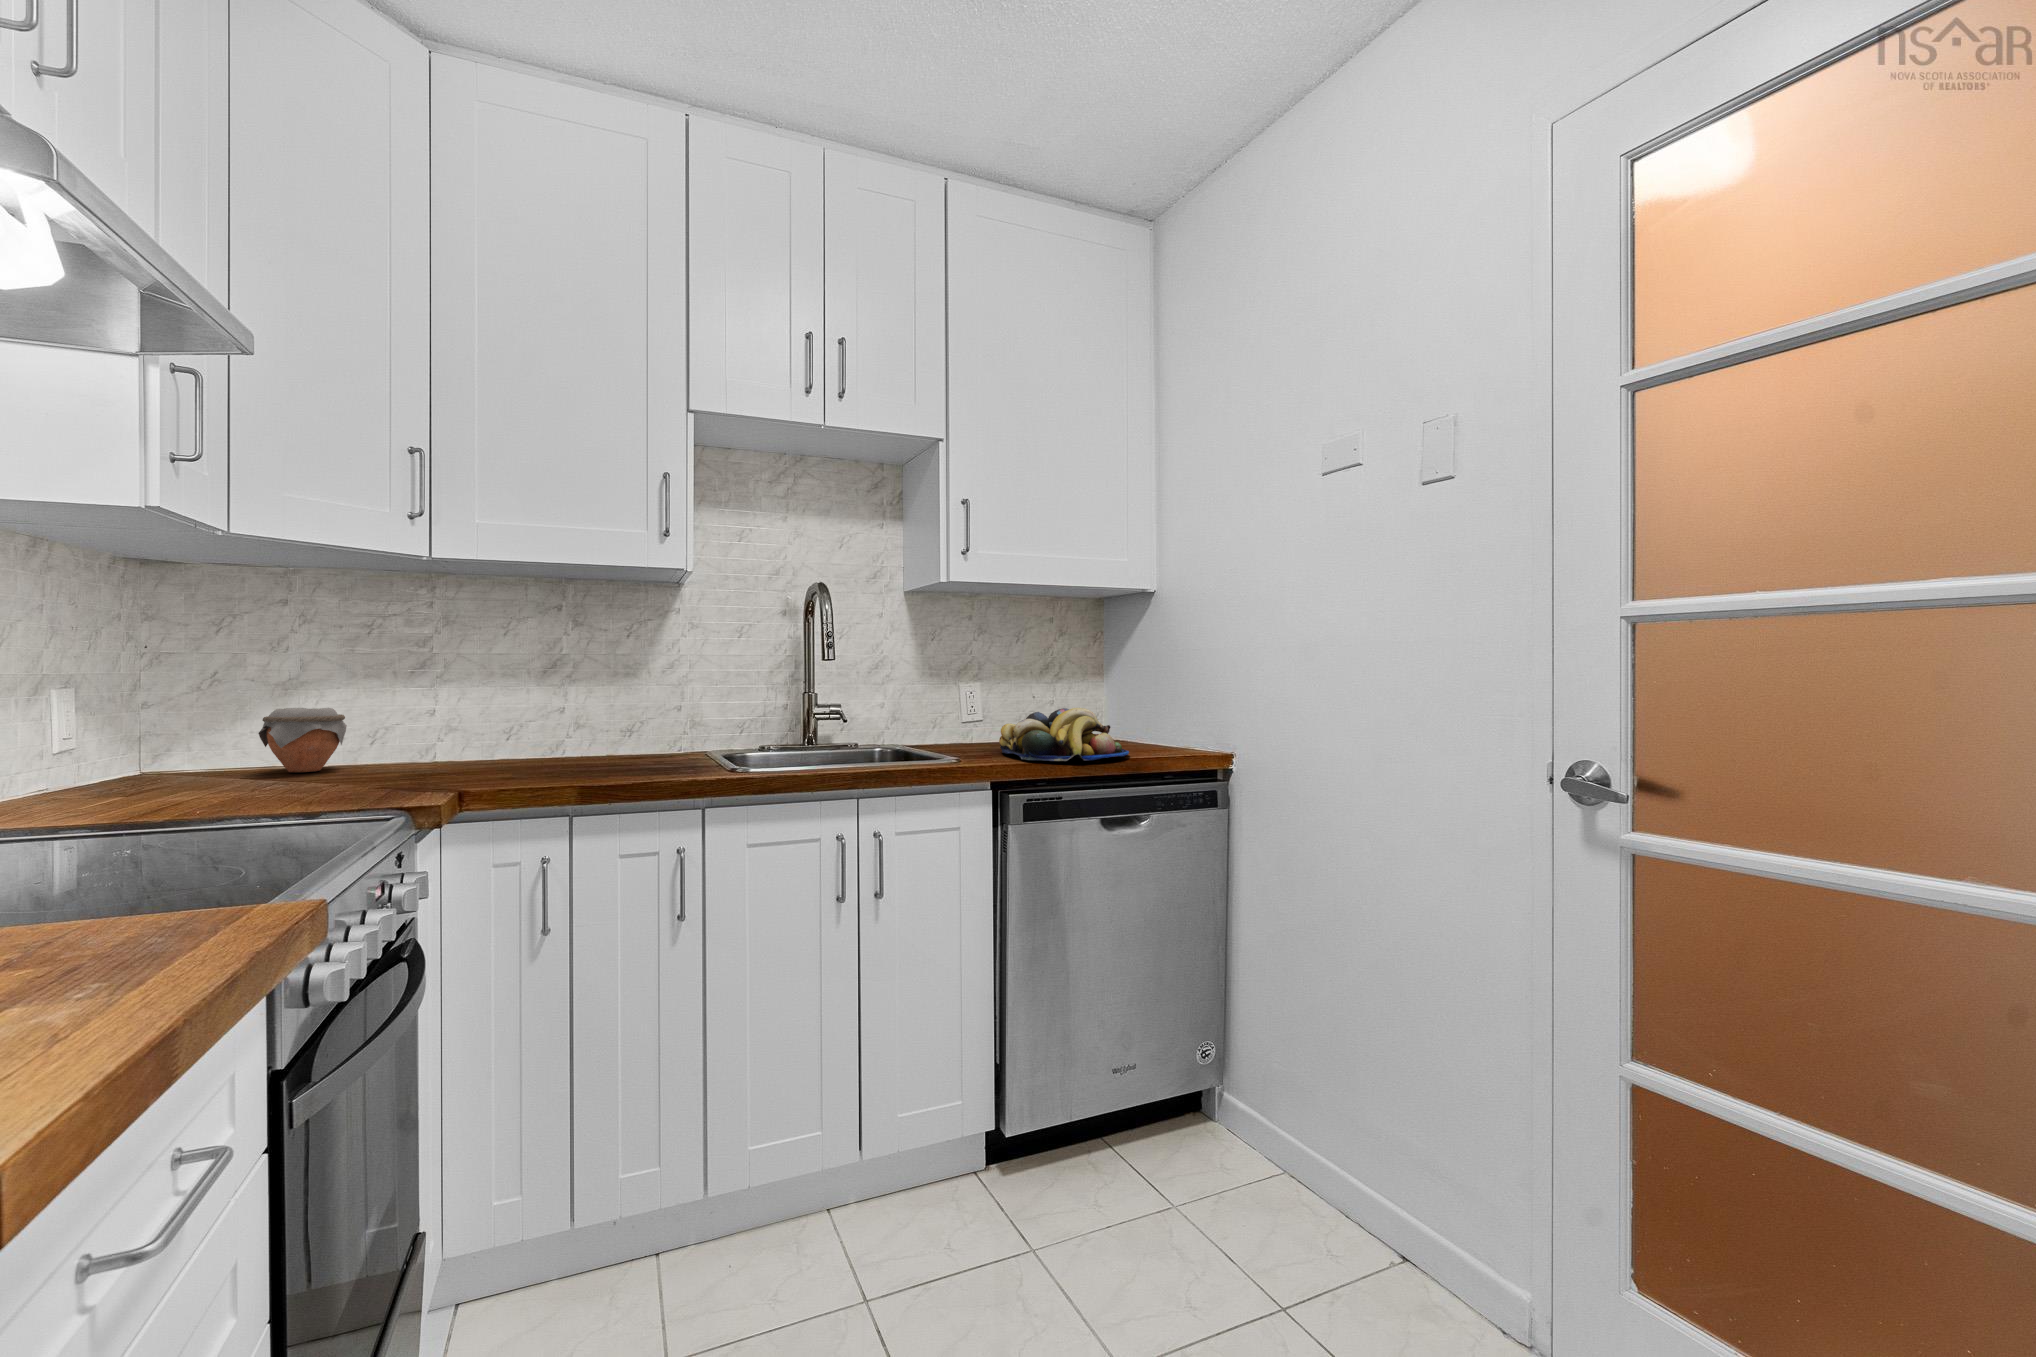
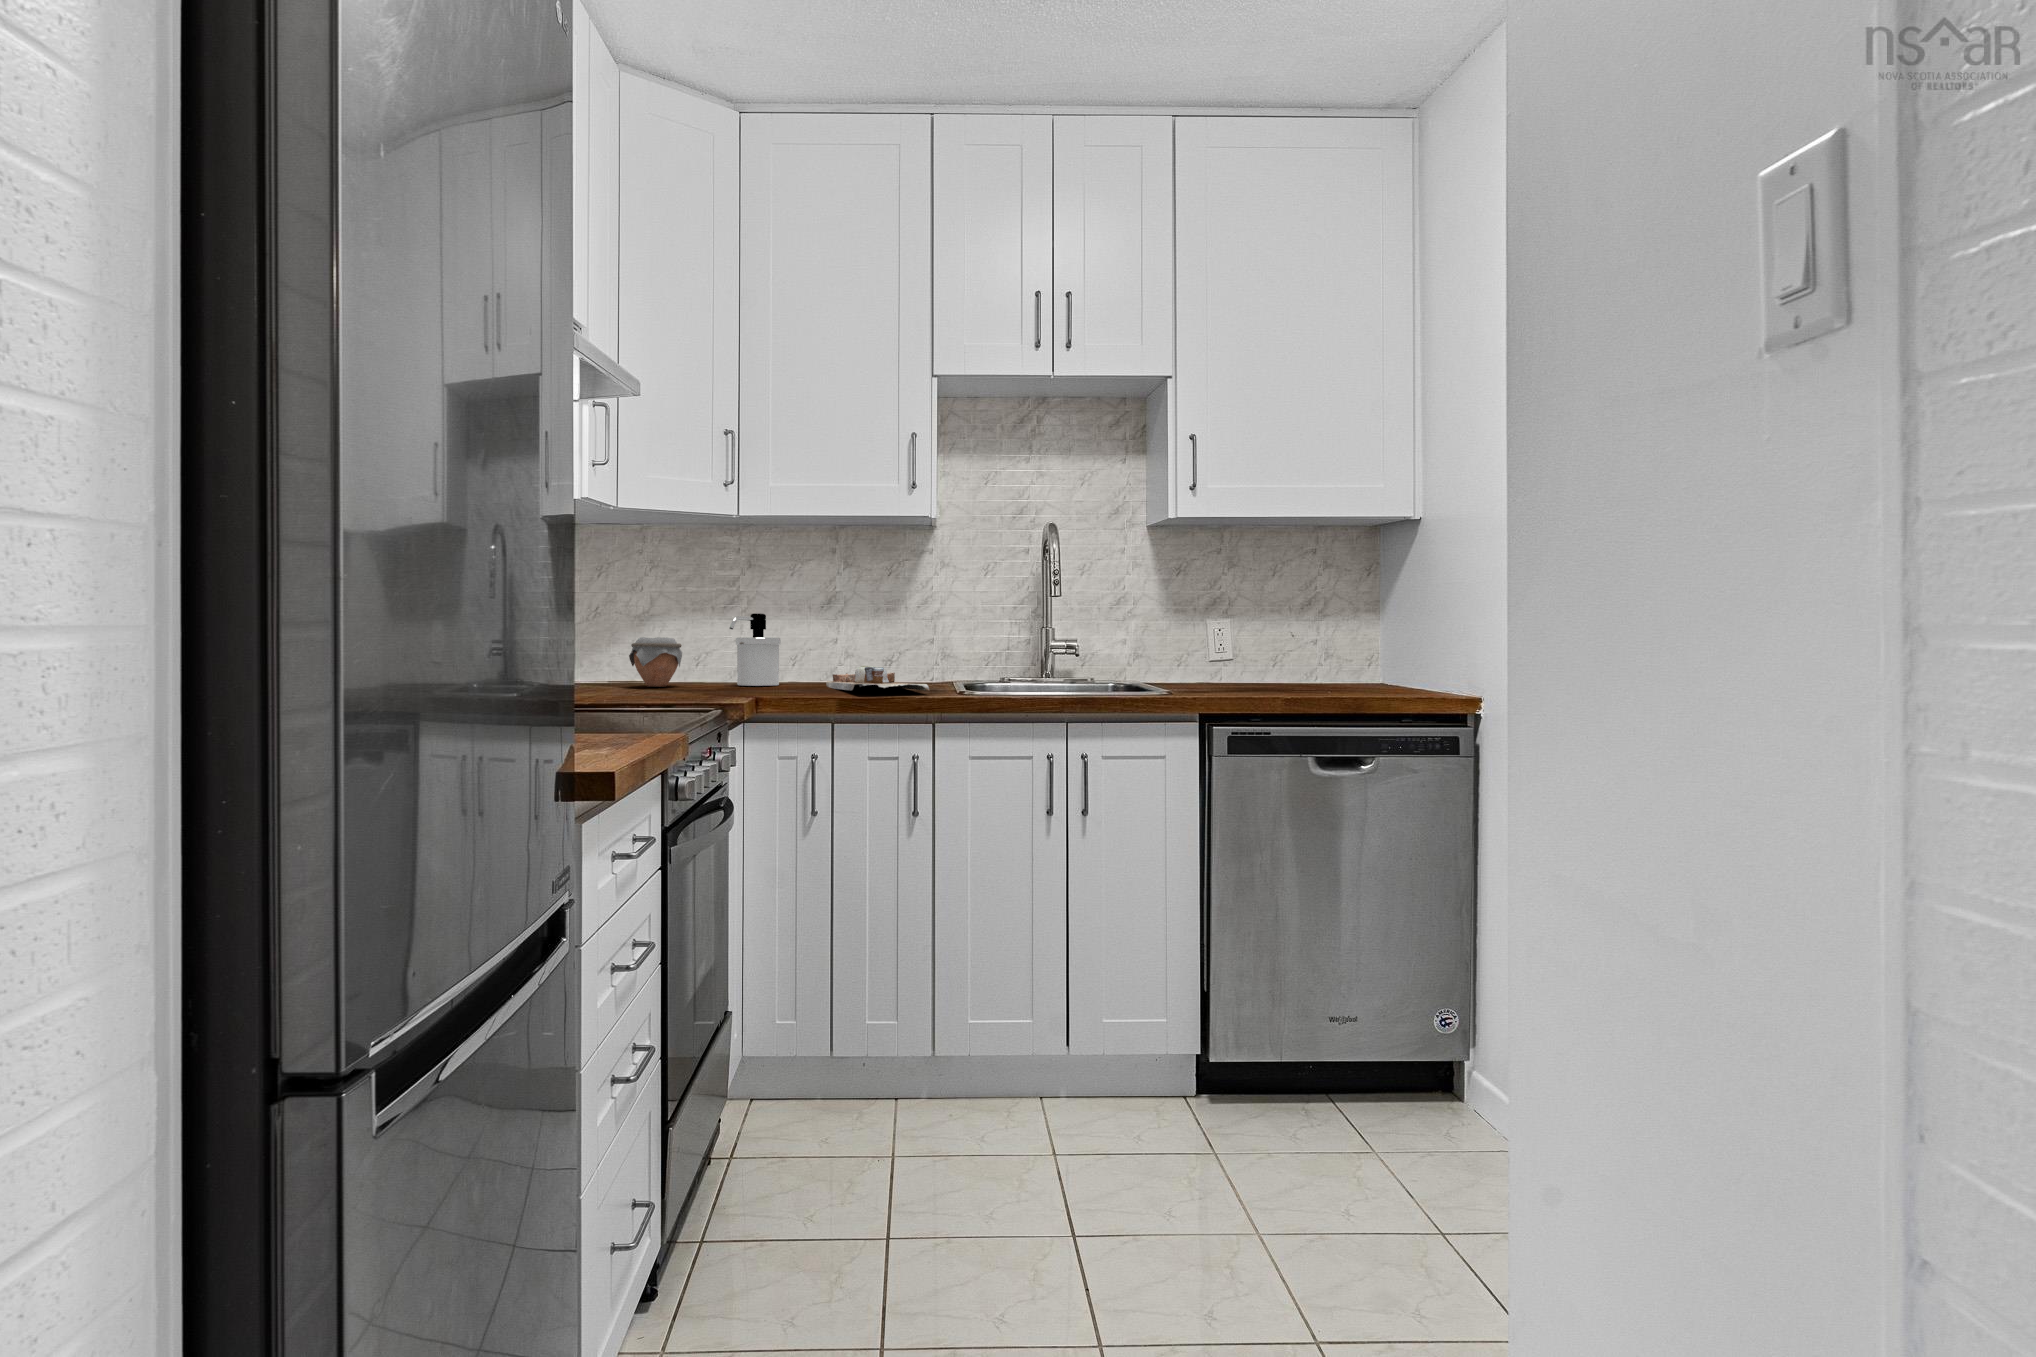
soap dispenser: none [418,676,491,764] -> present [730,613,781,686]
fruit bowl: present [999,708,1129,761] -> none [1225,645,1364,696]
cutting board: none [553,739,695,772] -> present [826,666,929,691]

